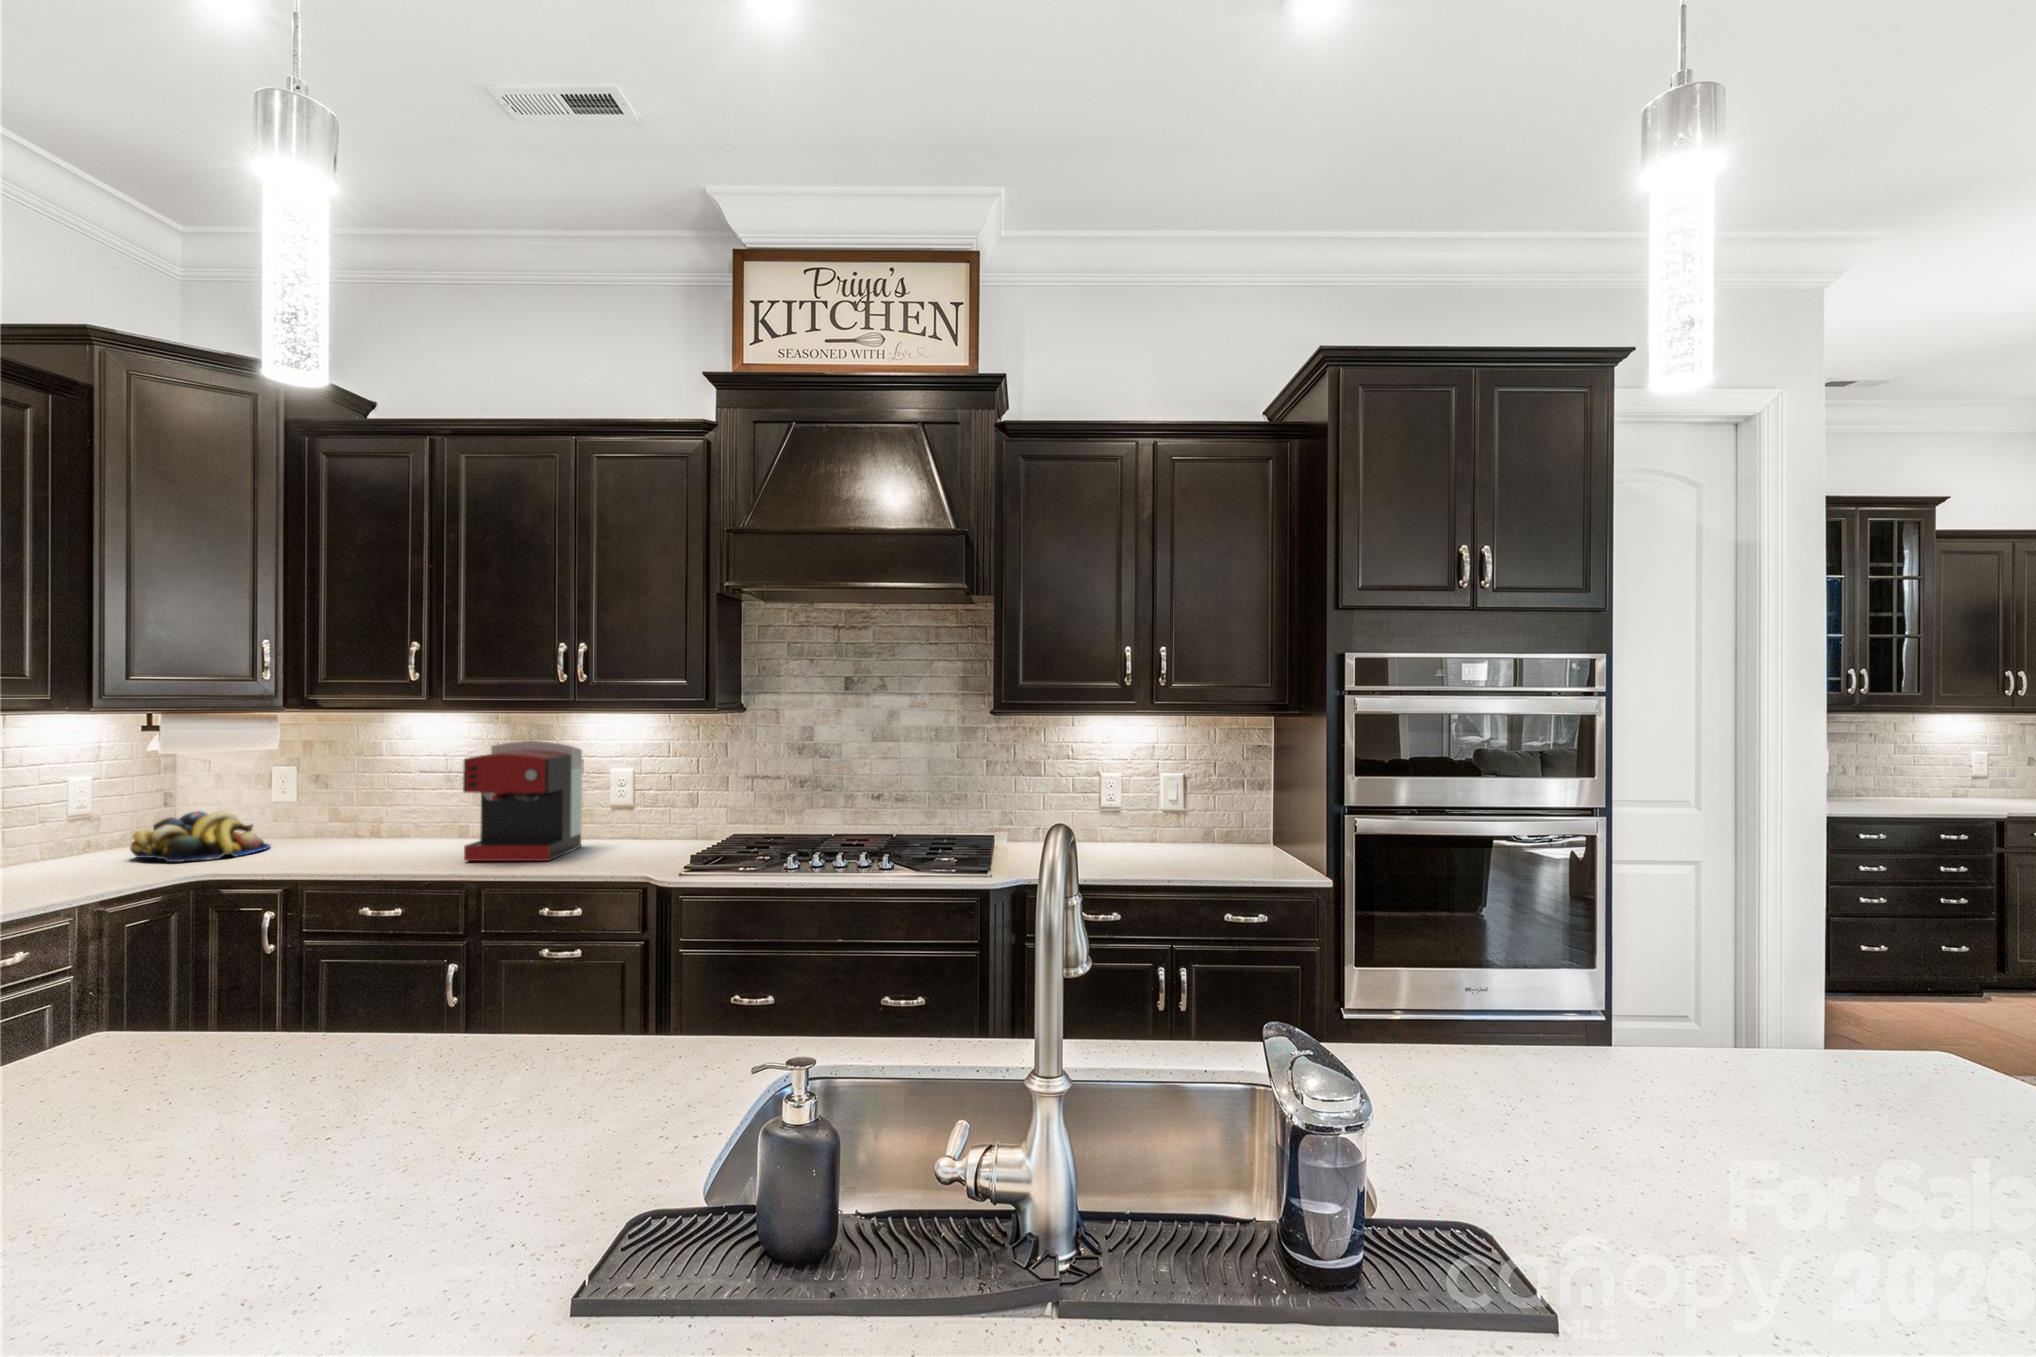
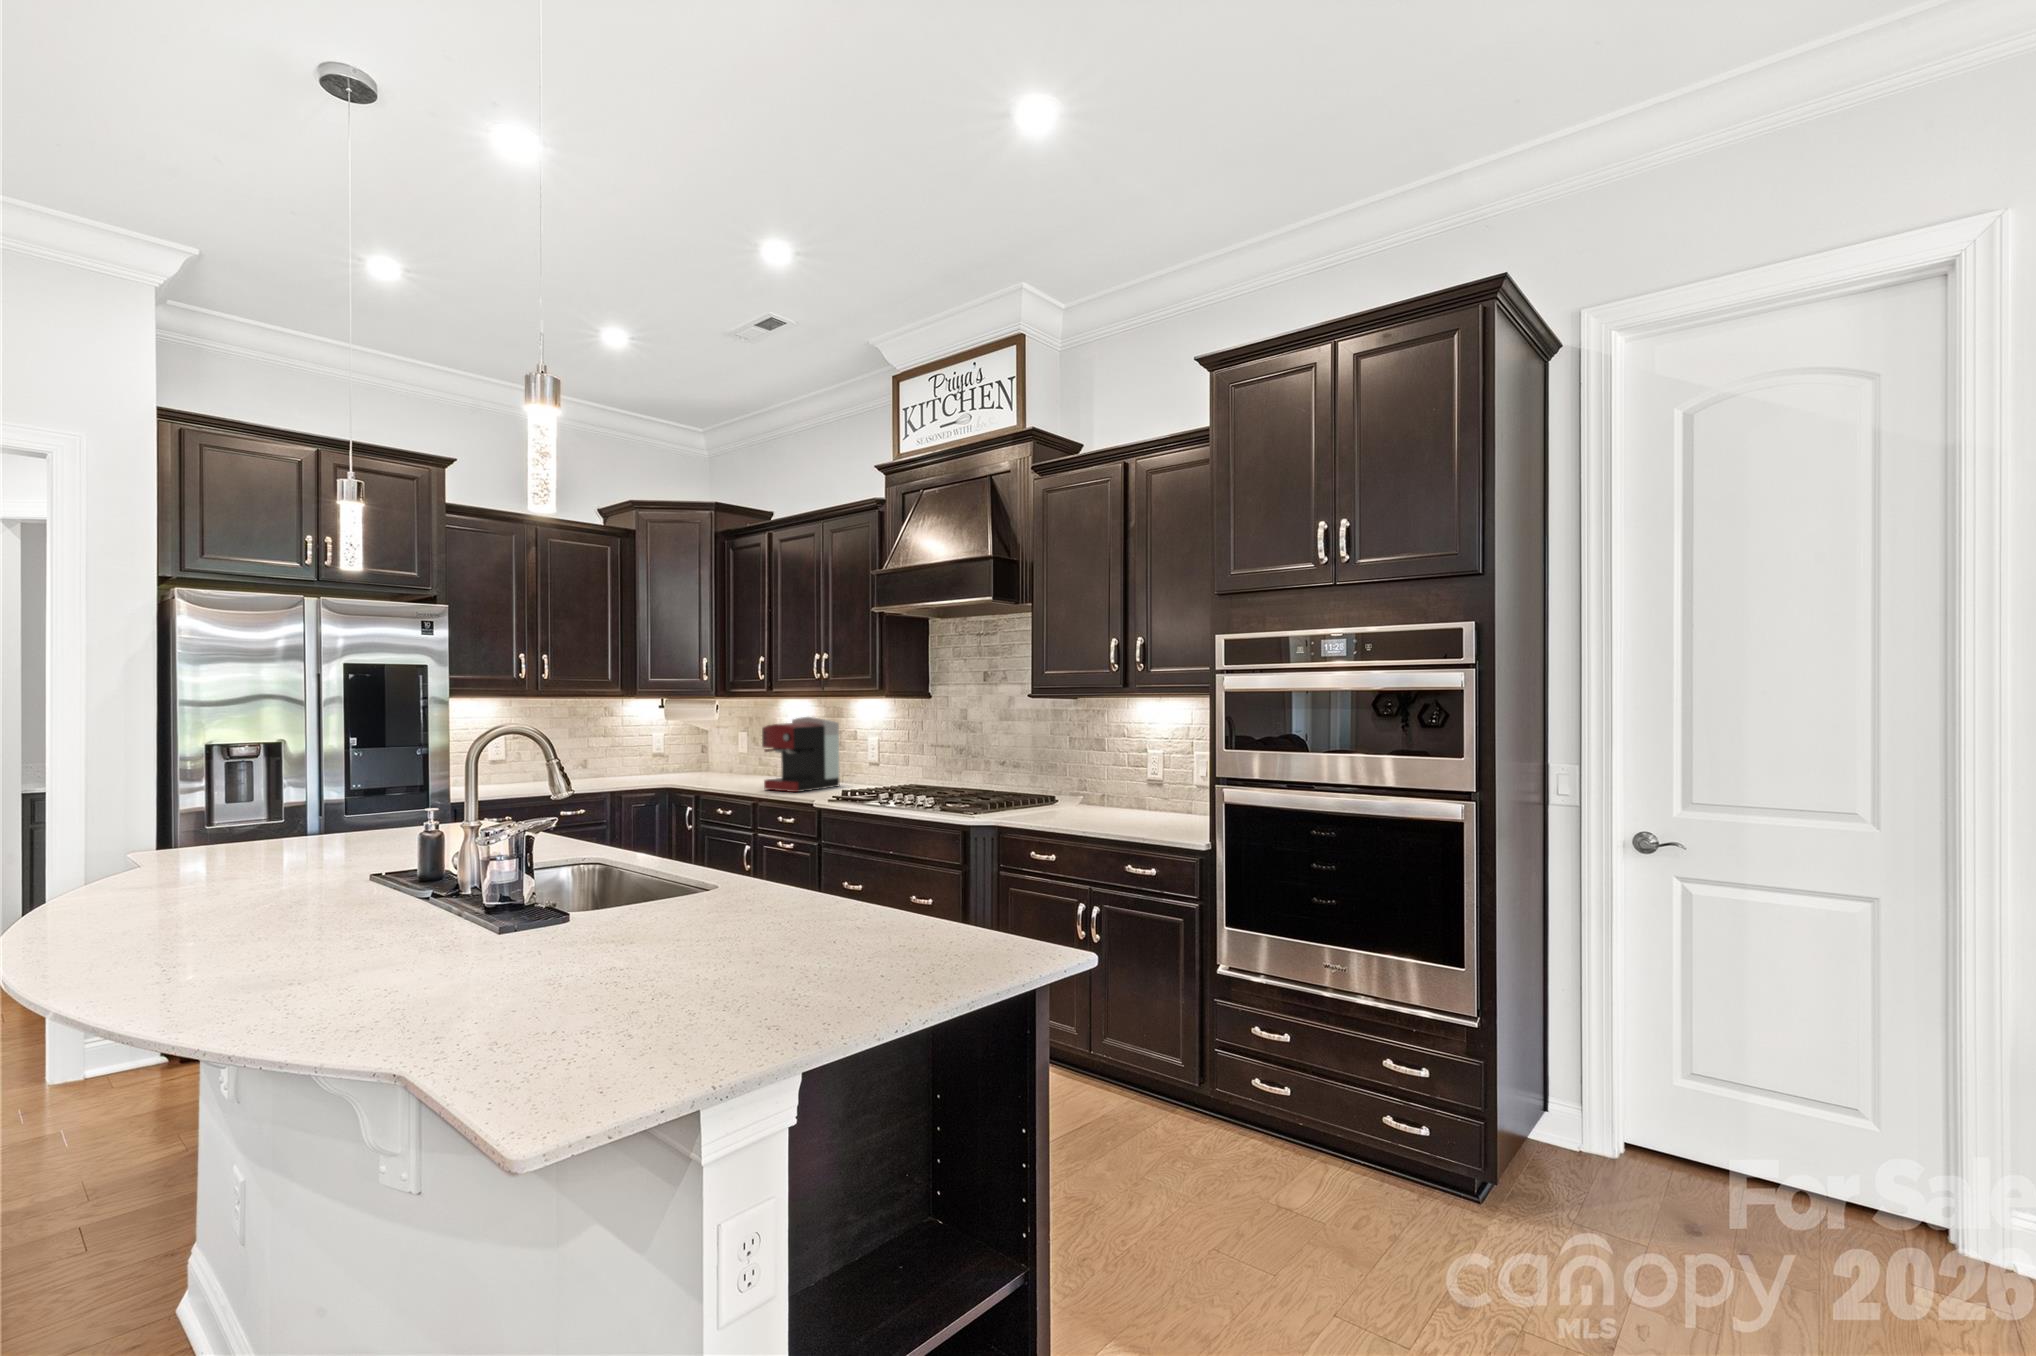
fruit bowl: present [130,811,270,862] -> none [664,756,729,782]

